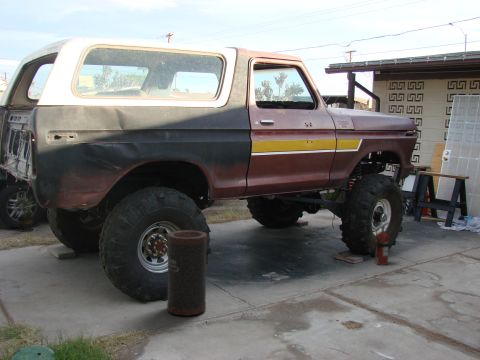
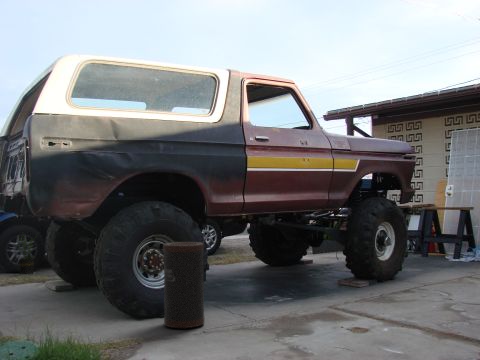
fire extinguisher: present [375,222,390,265] -> none [380,243,395,288]

